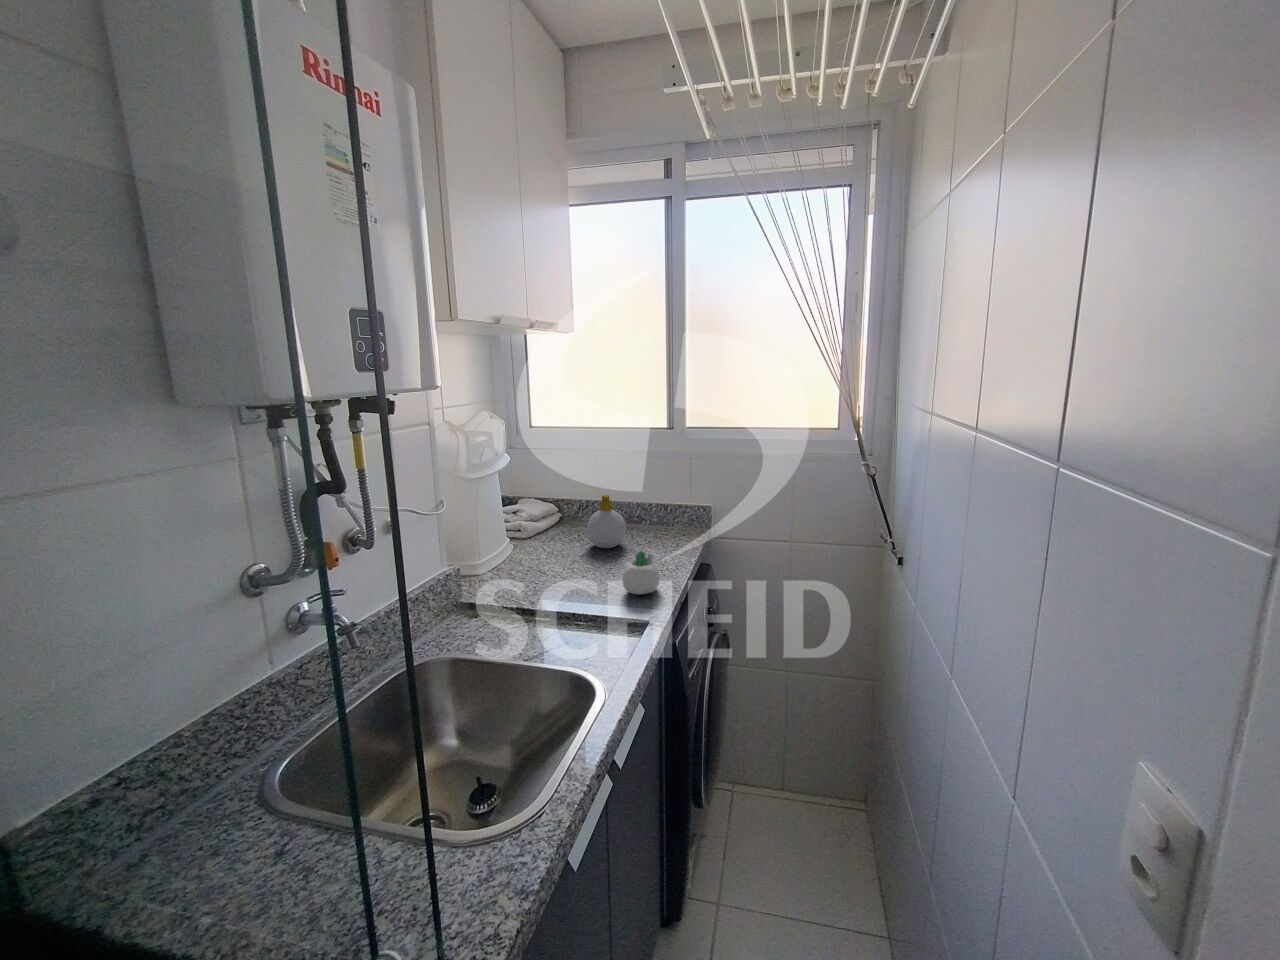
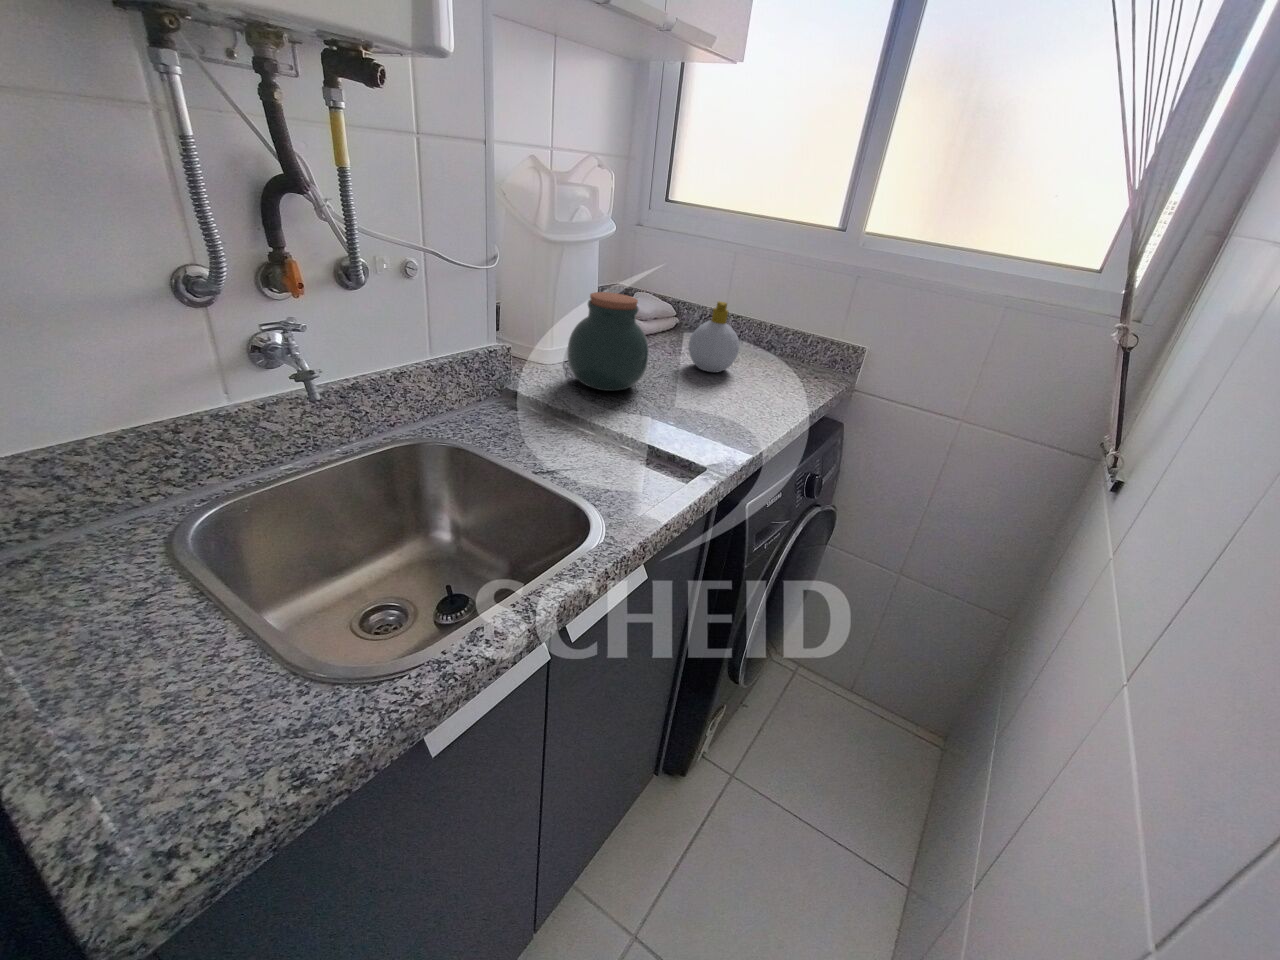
jar: none [504,507,569,583] -> present [567,292,649,391]
succulent planter: present [622,551,659,595] -> none [692,381,745,439]

